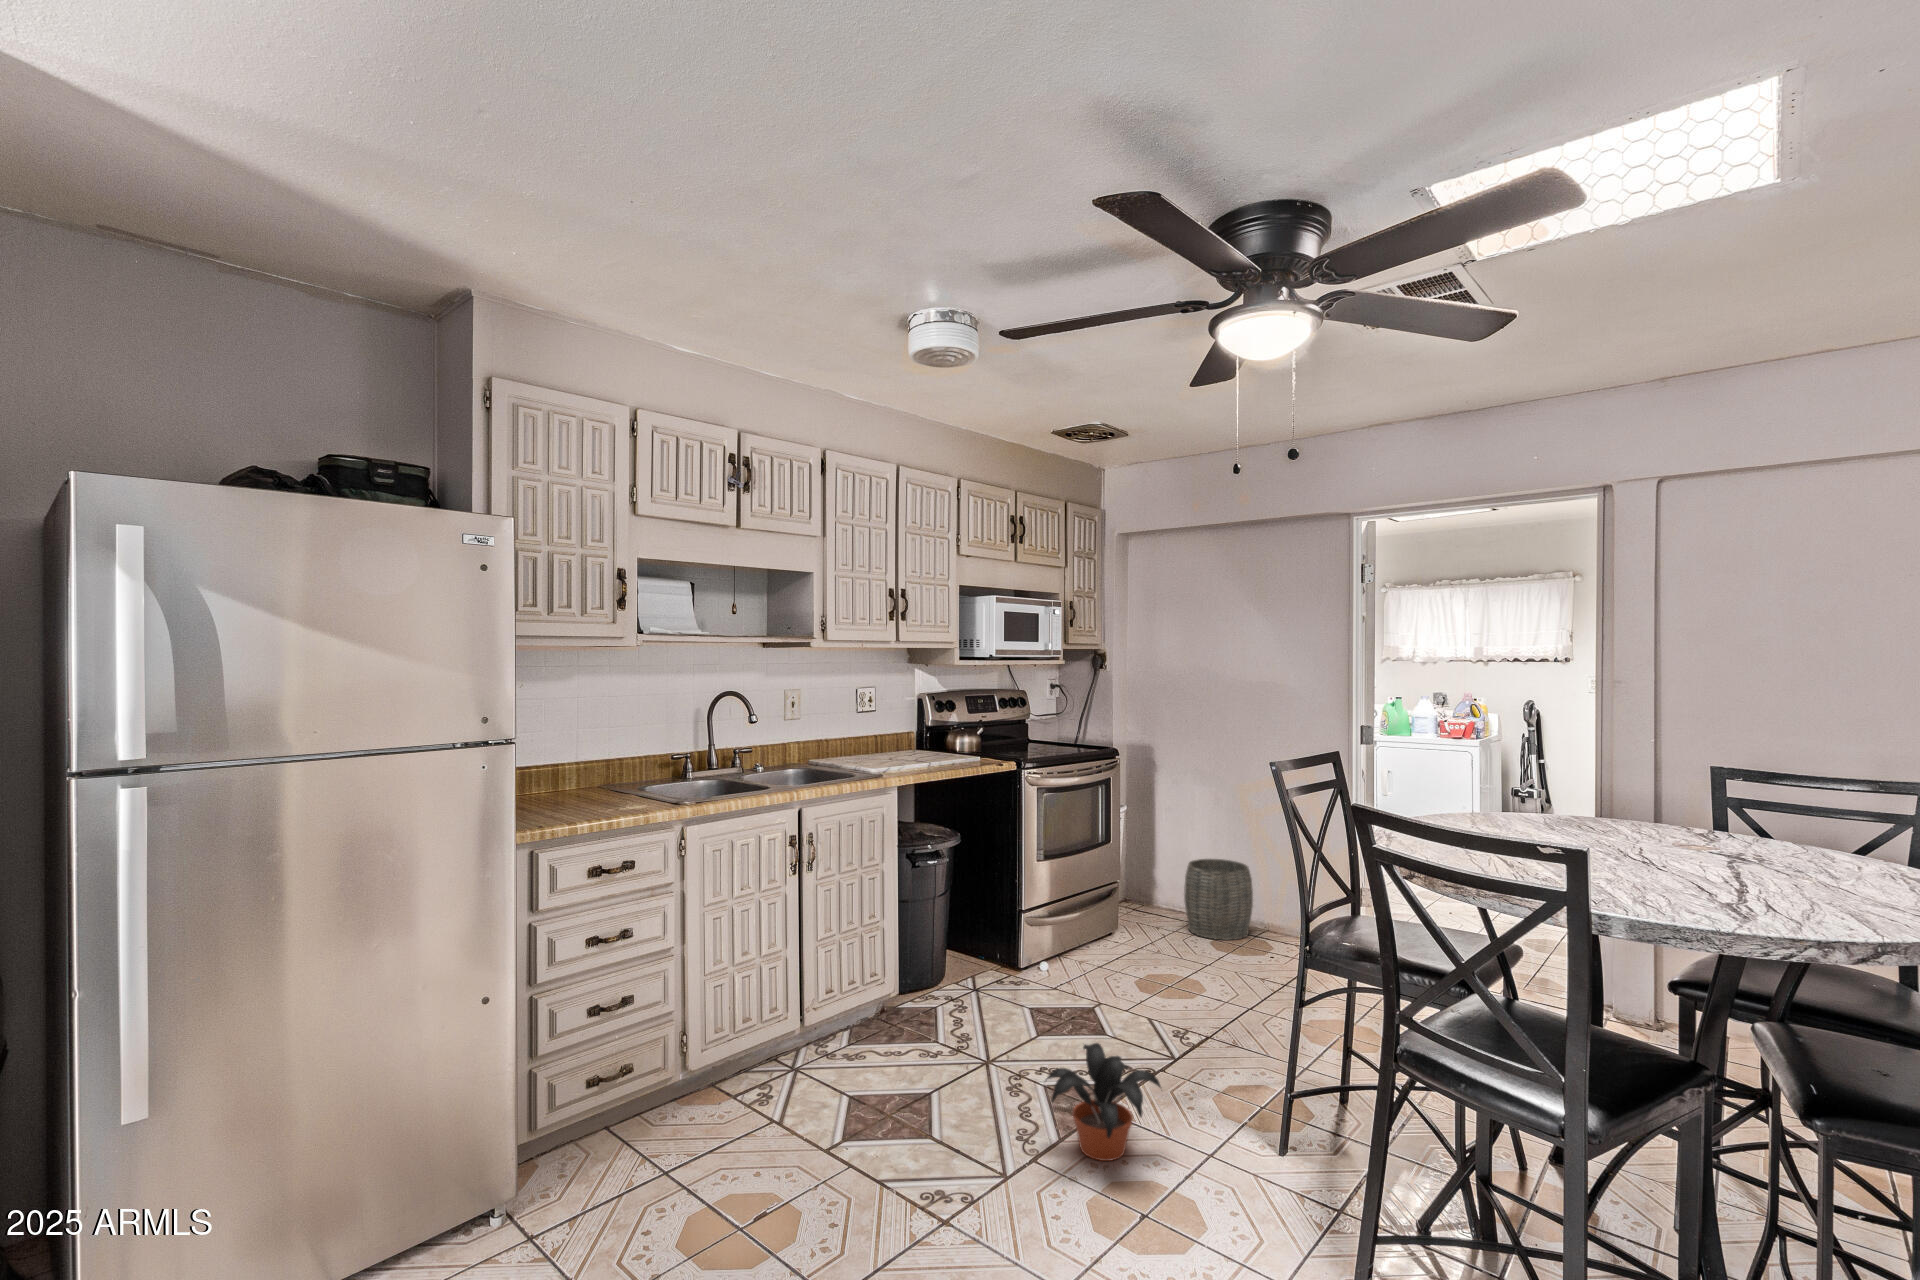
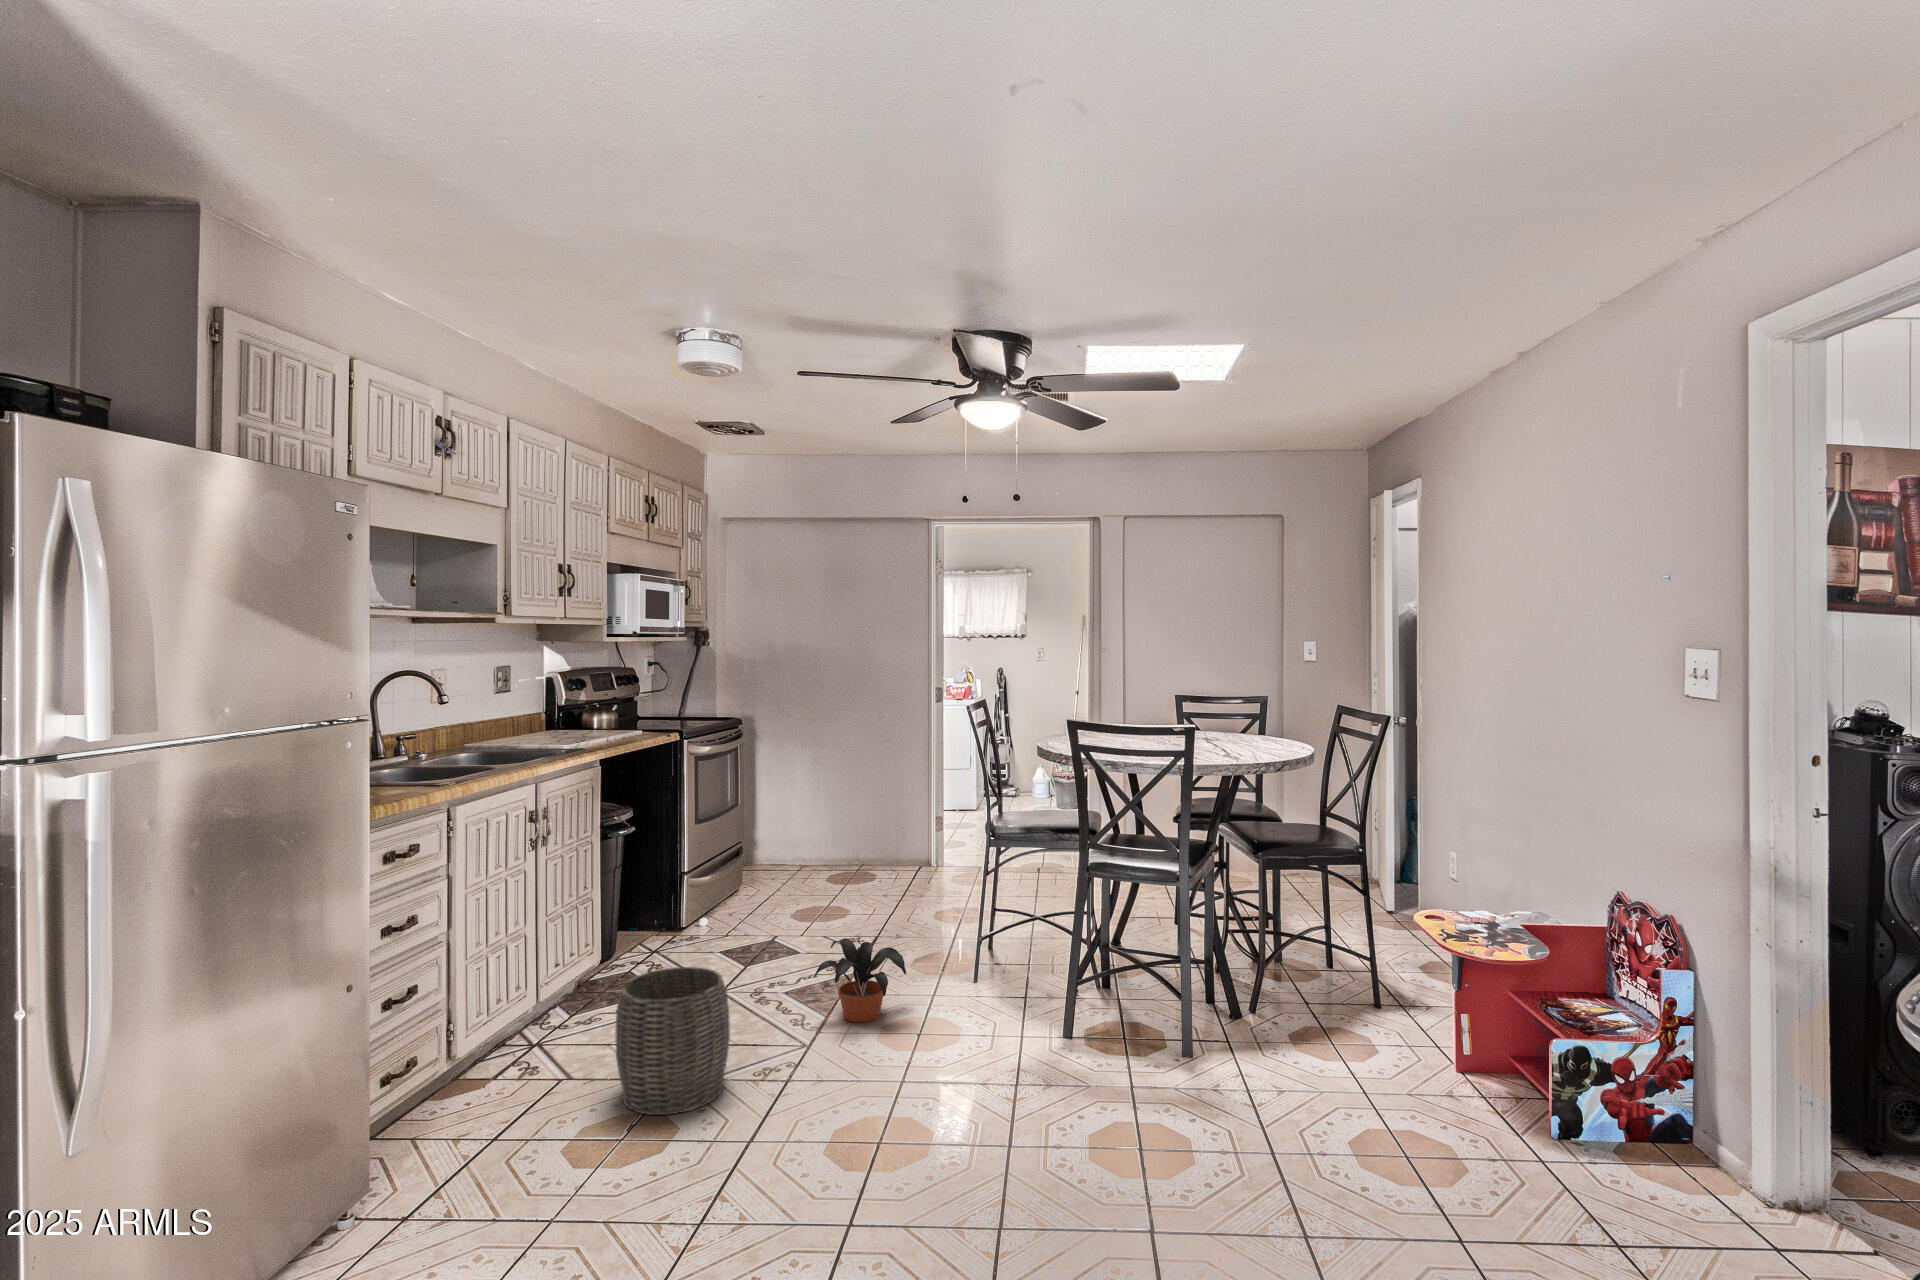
woven basket: present [1184,859,1253,940] -> present [616,967,730,1115]

